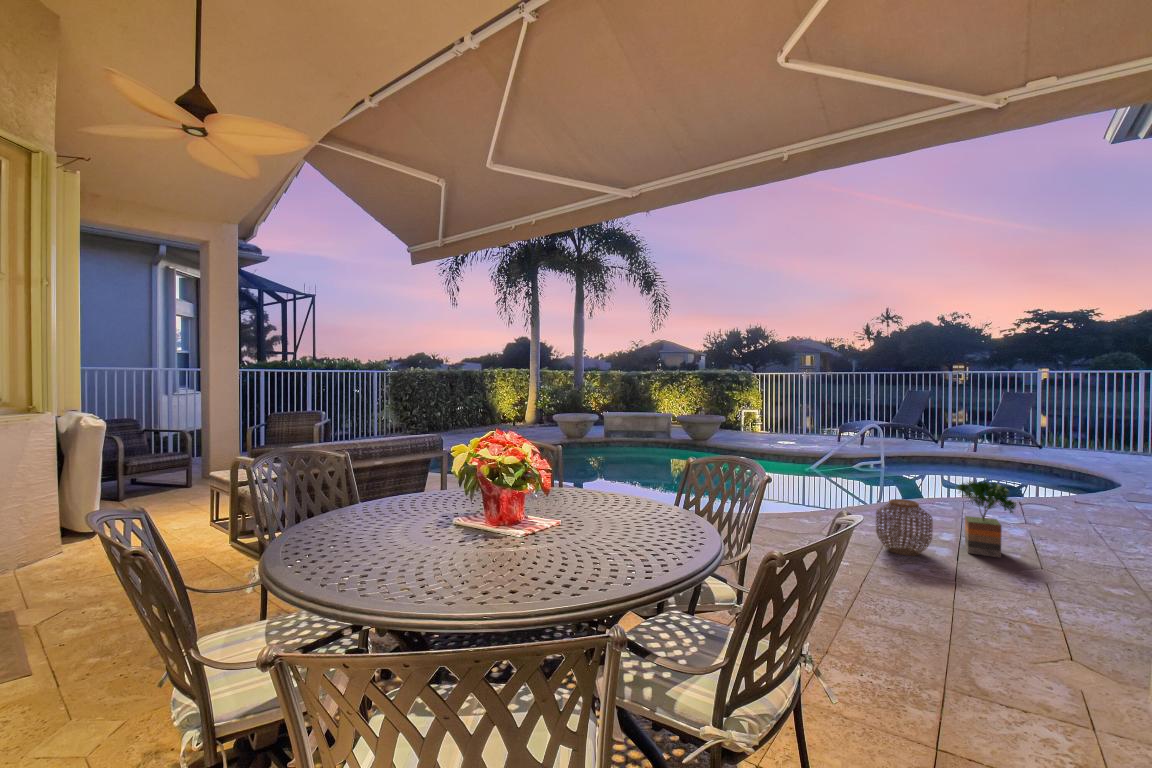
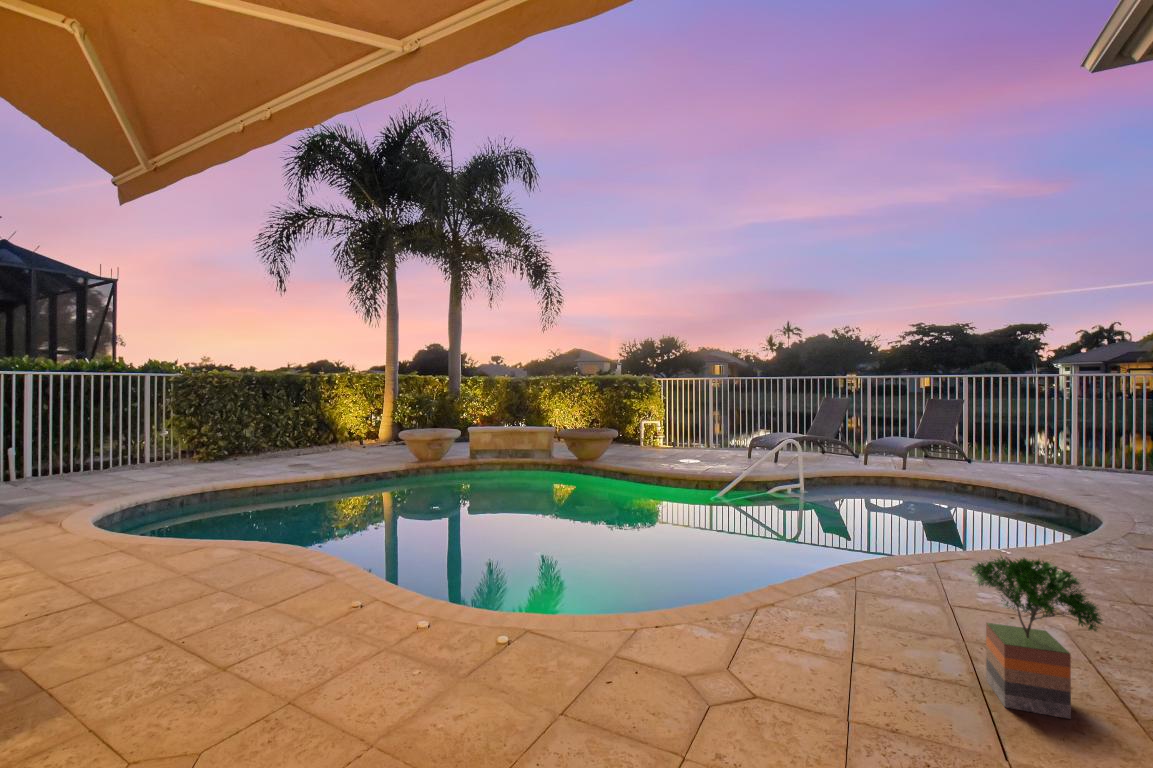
woven basket: present [876,499,933,556] -> none [832,600,947,729]

